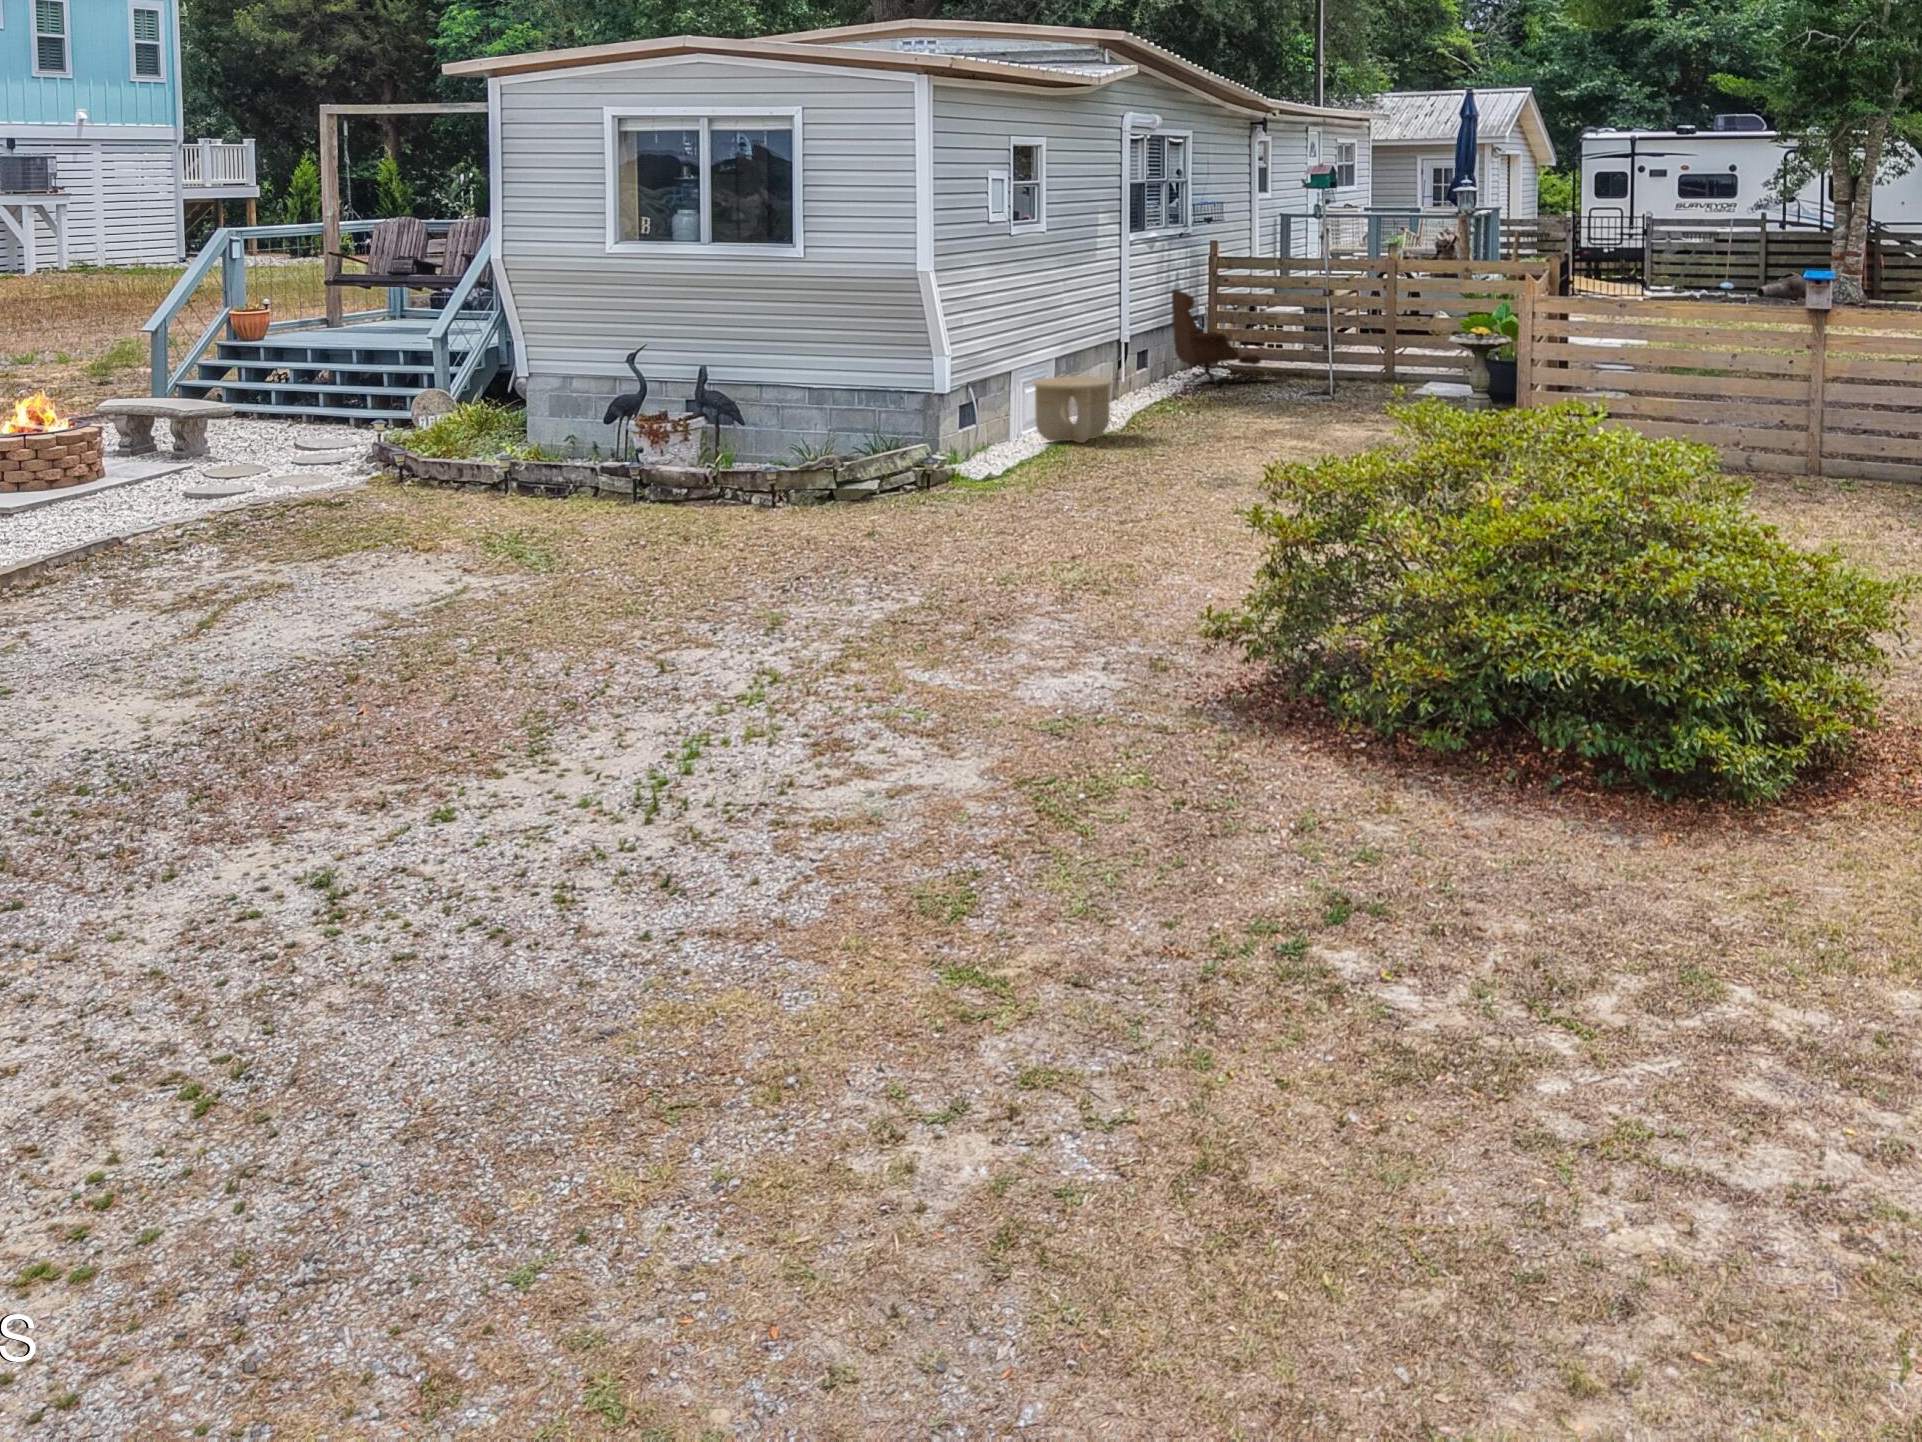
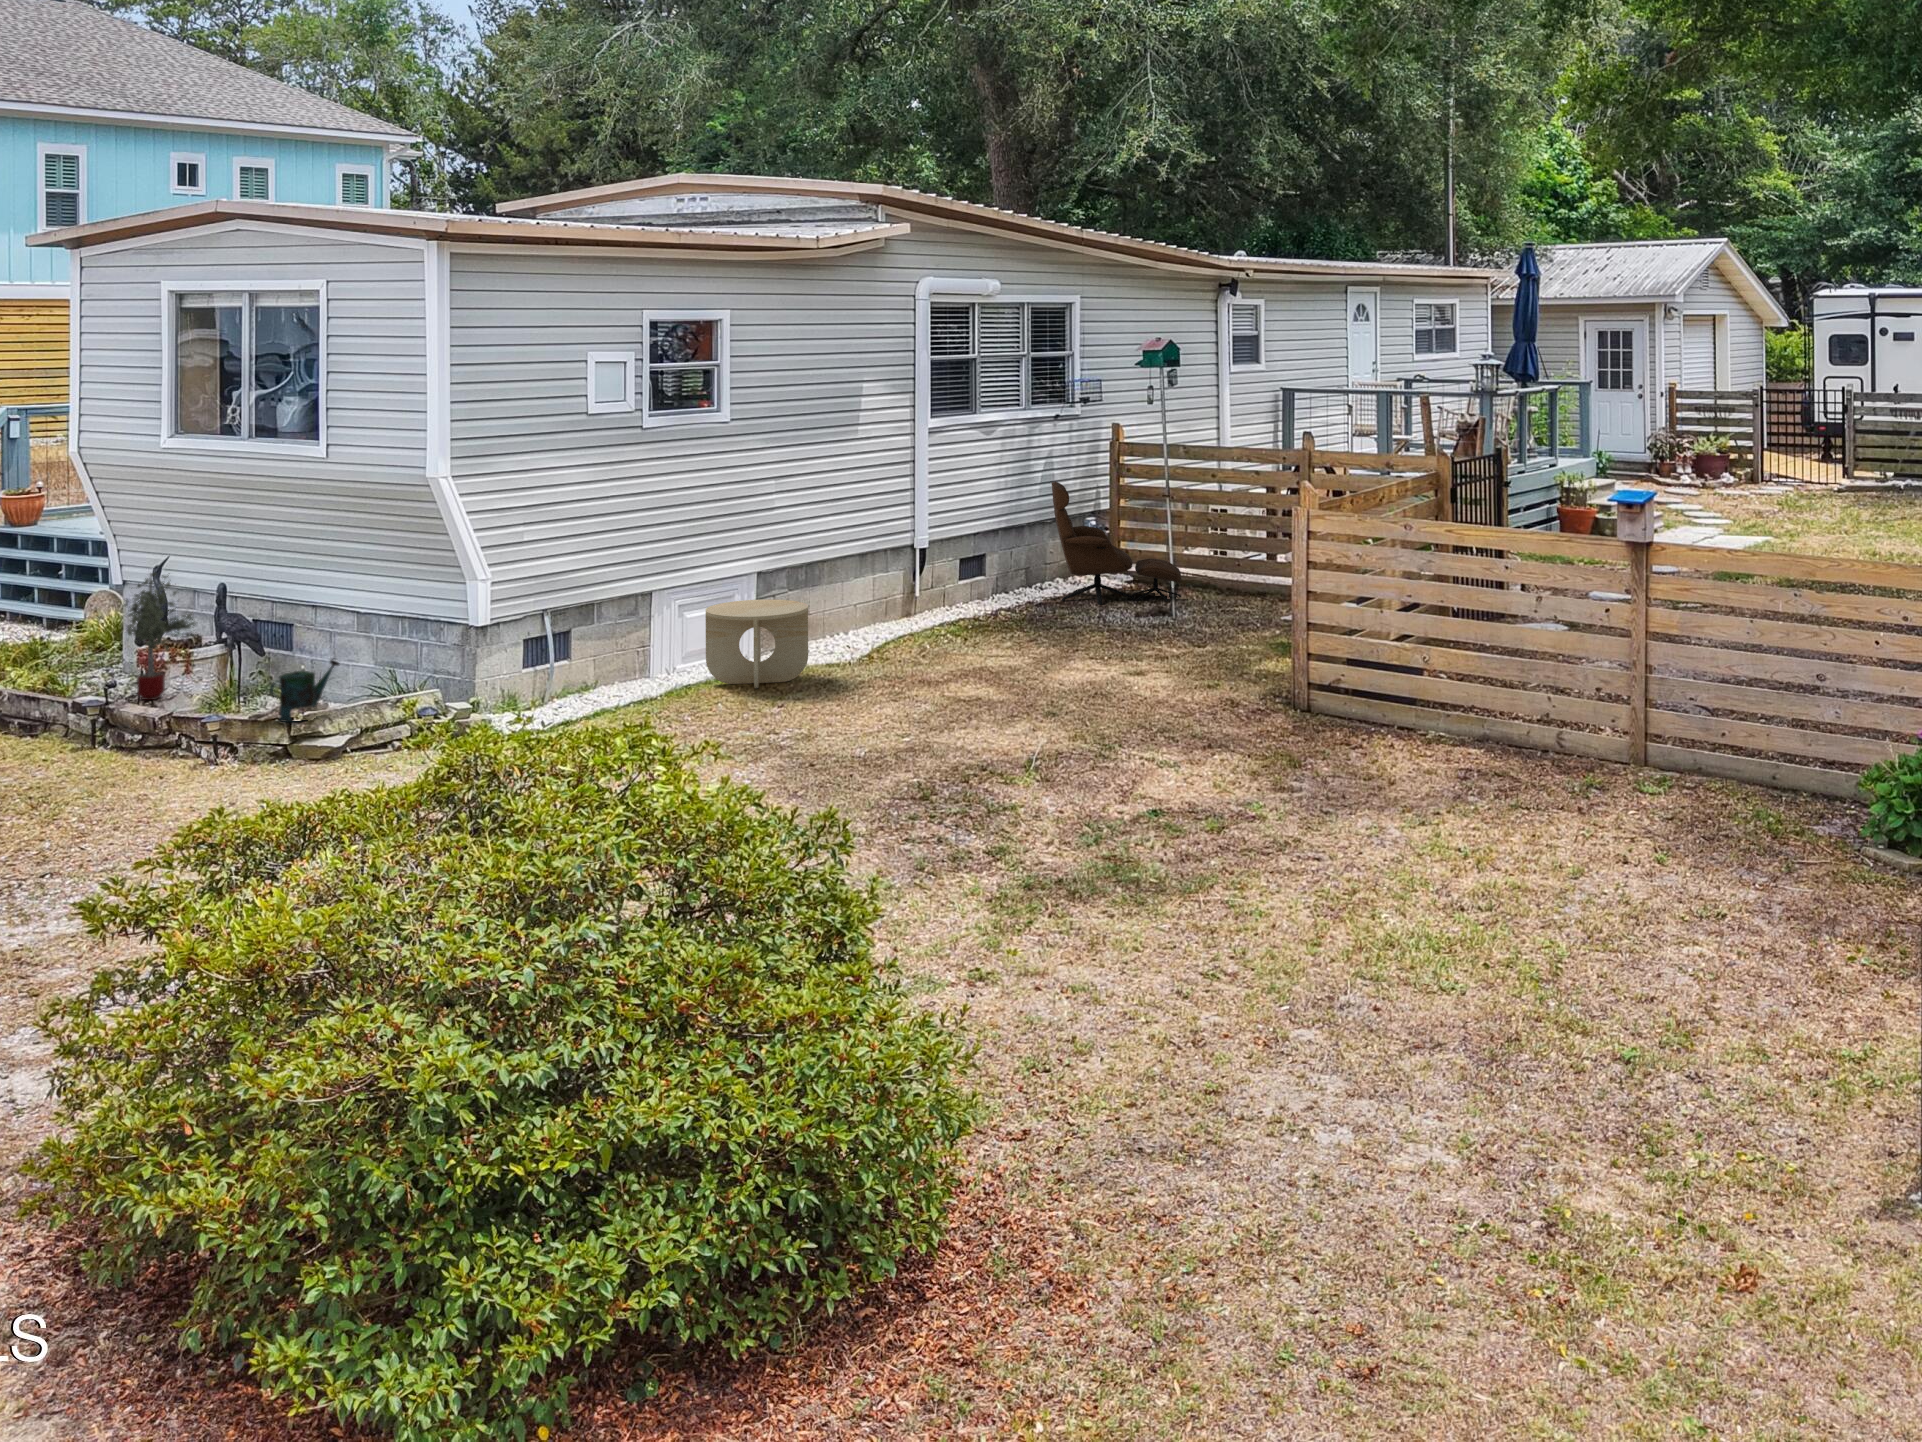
potted tree: none [574,365,635,472] -> present [124,572,196,700]
watering can: none [749,429,781,477] -> present [270,659,339,722]

